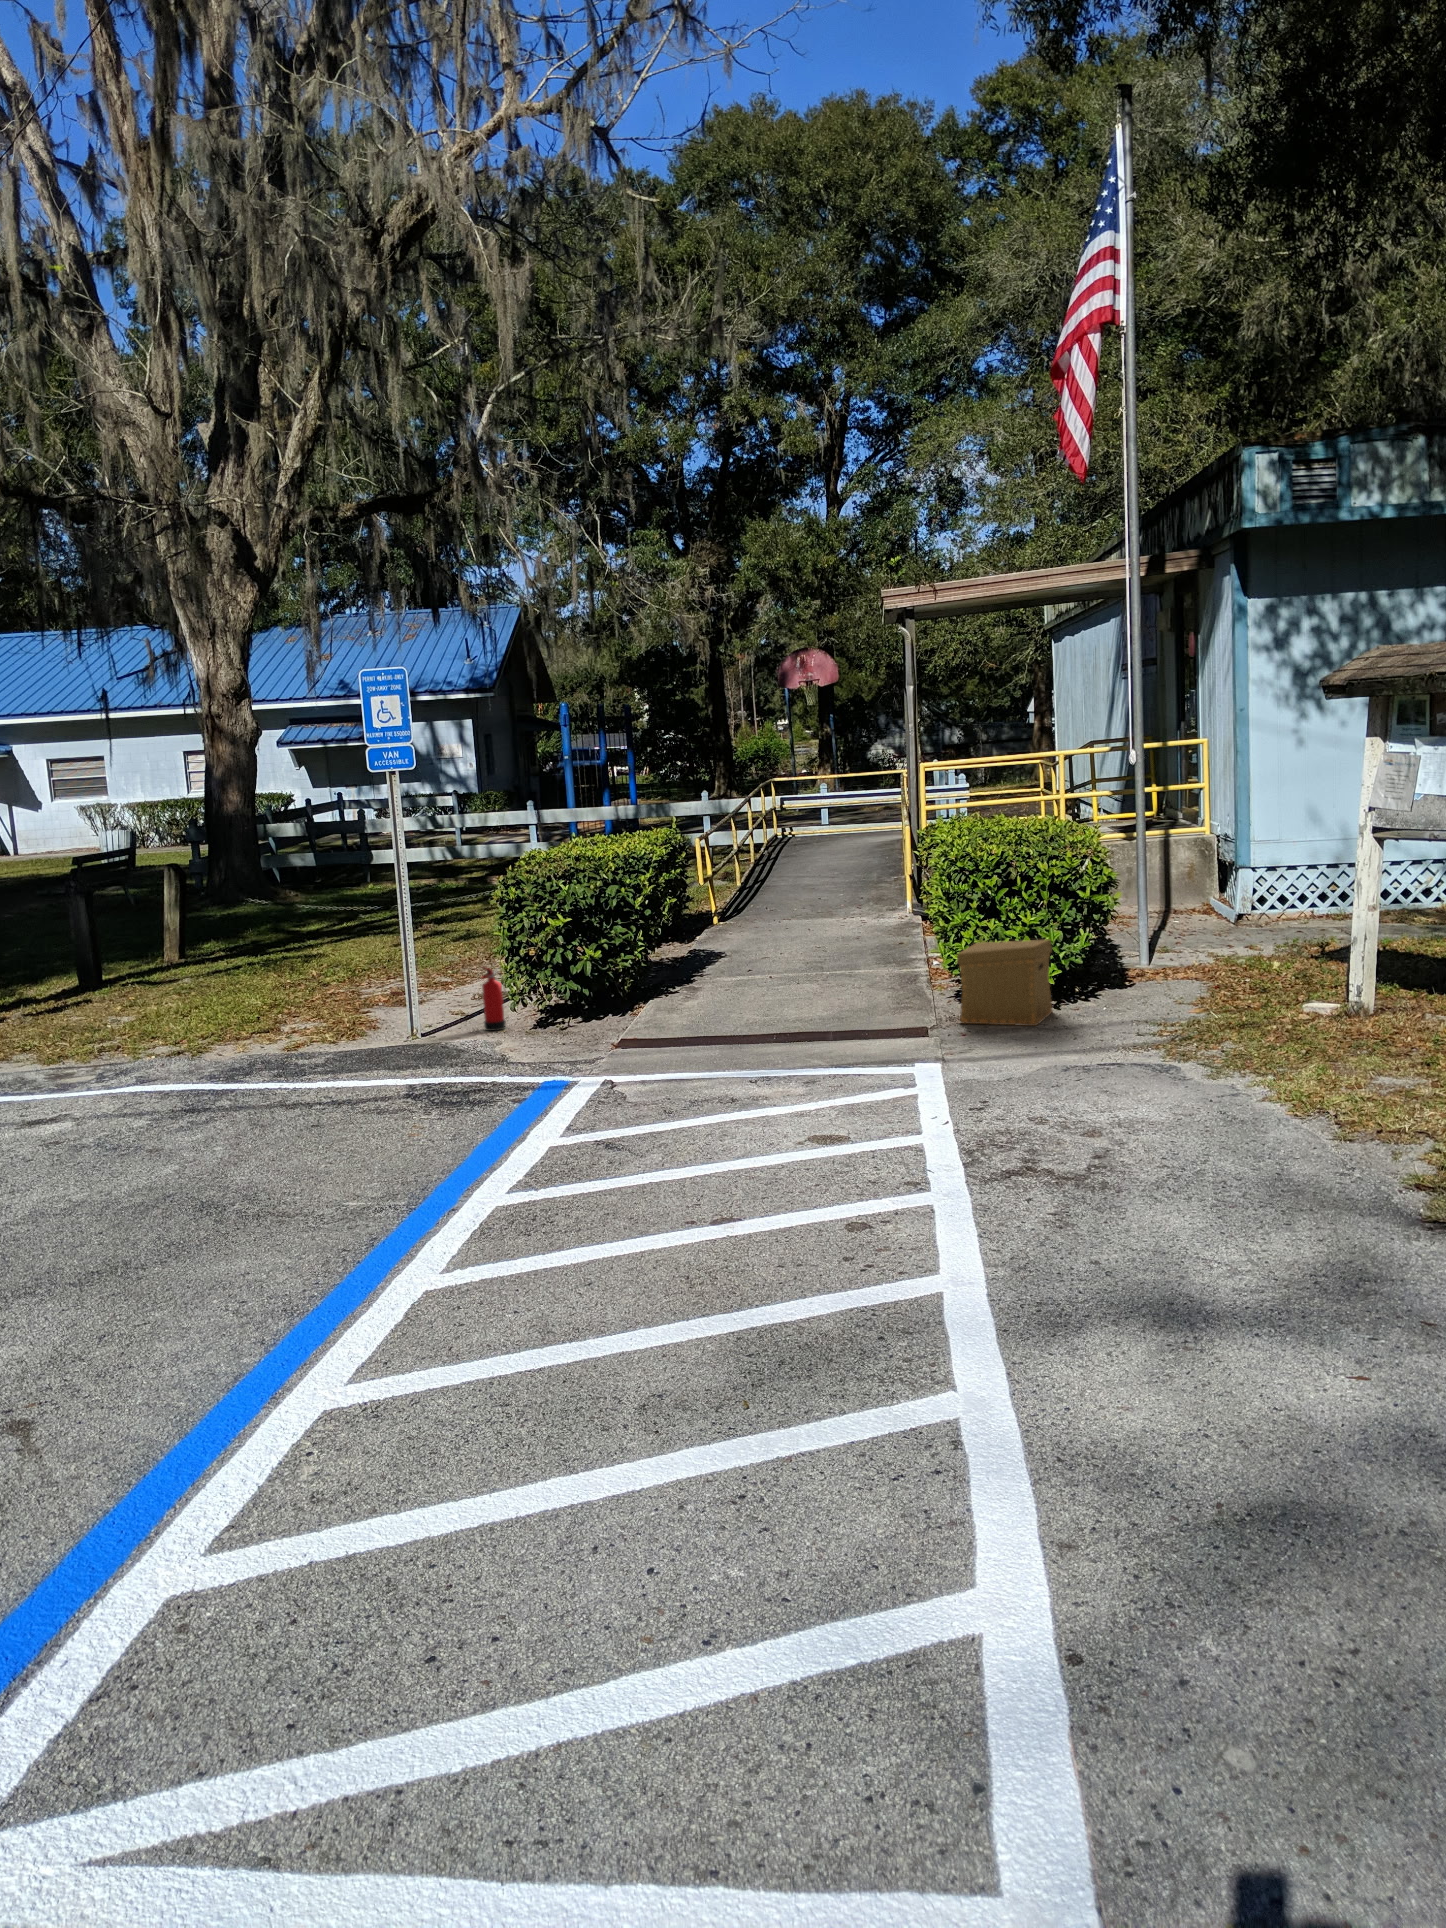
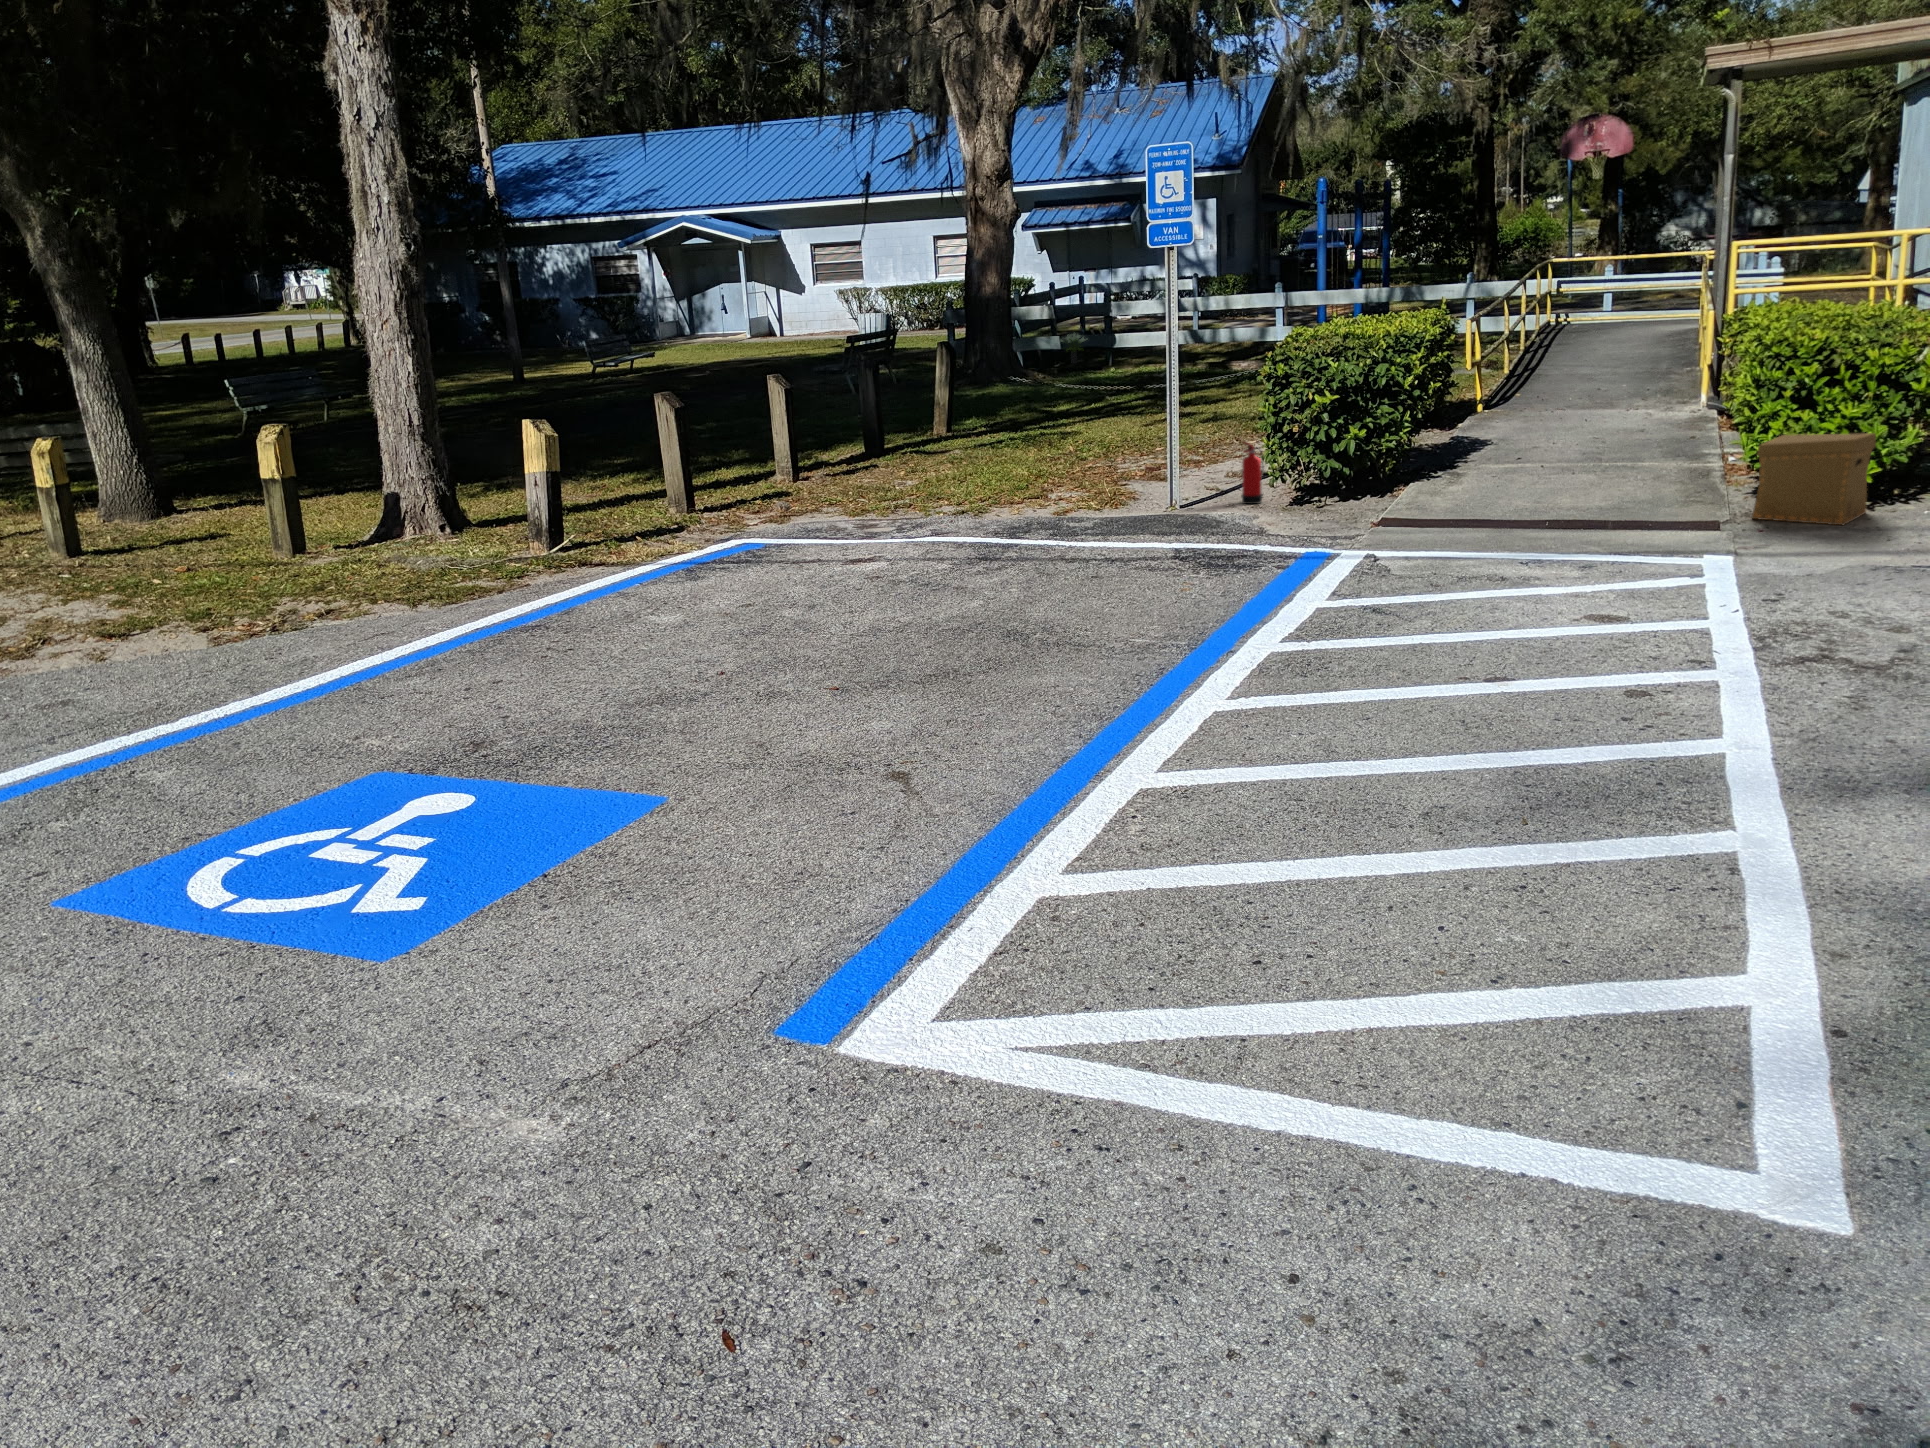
potted plant: none [317,849,347,880] -> present [1061,334,1086,364]

